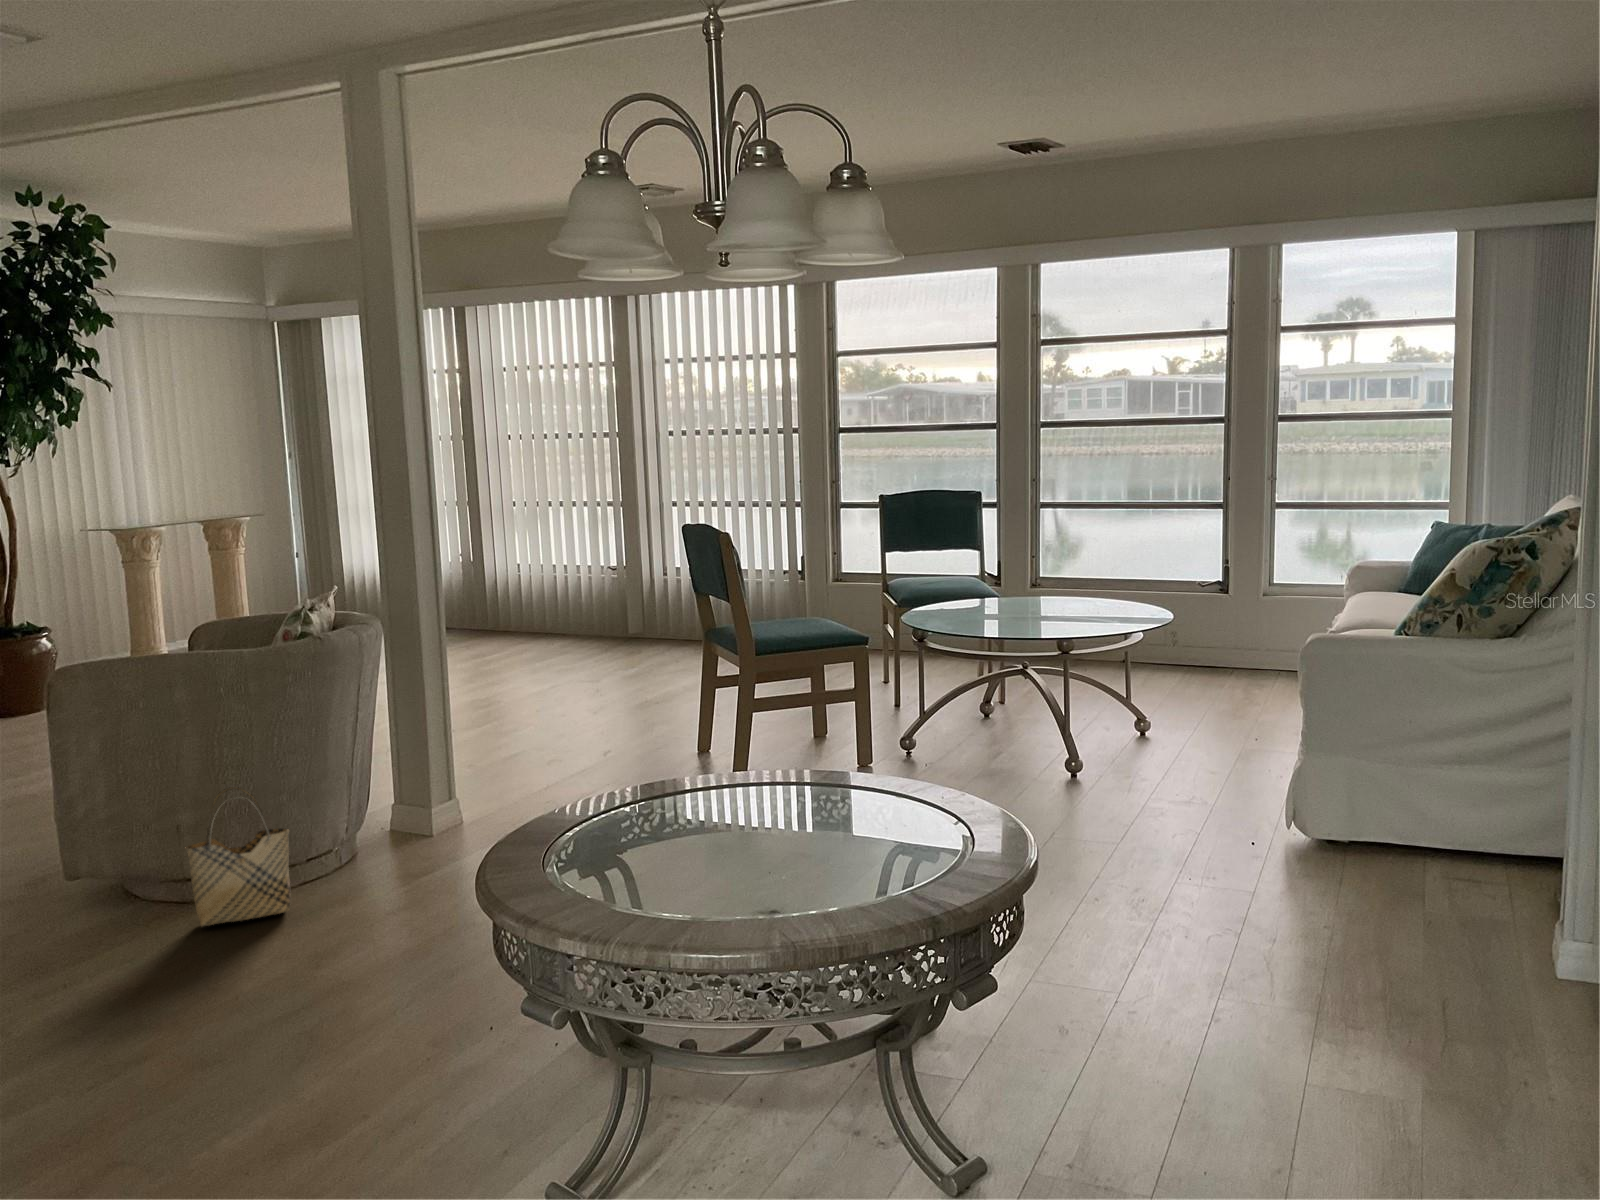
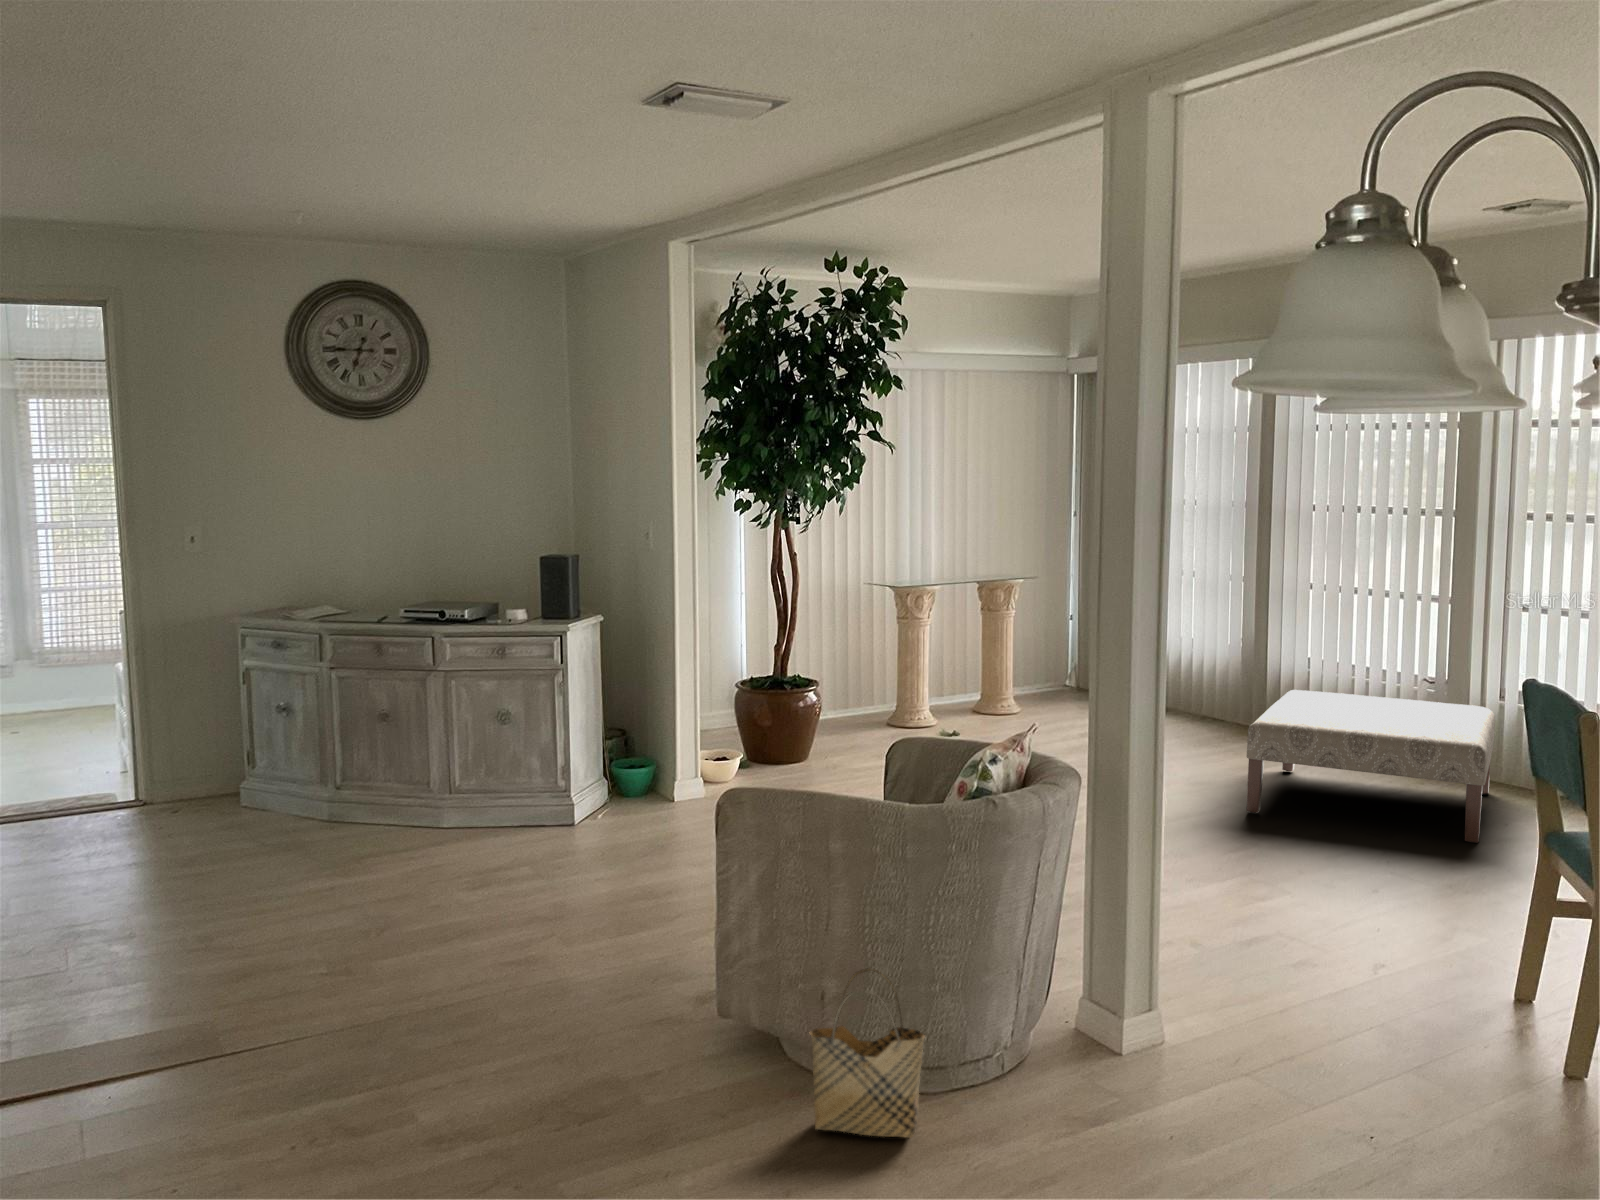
ottoman: none [484,581,663,683] -> present [1247,690,1495,843]

